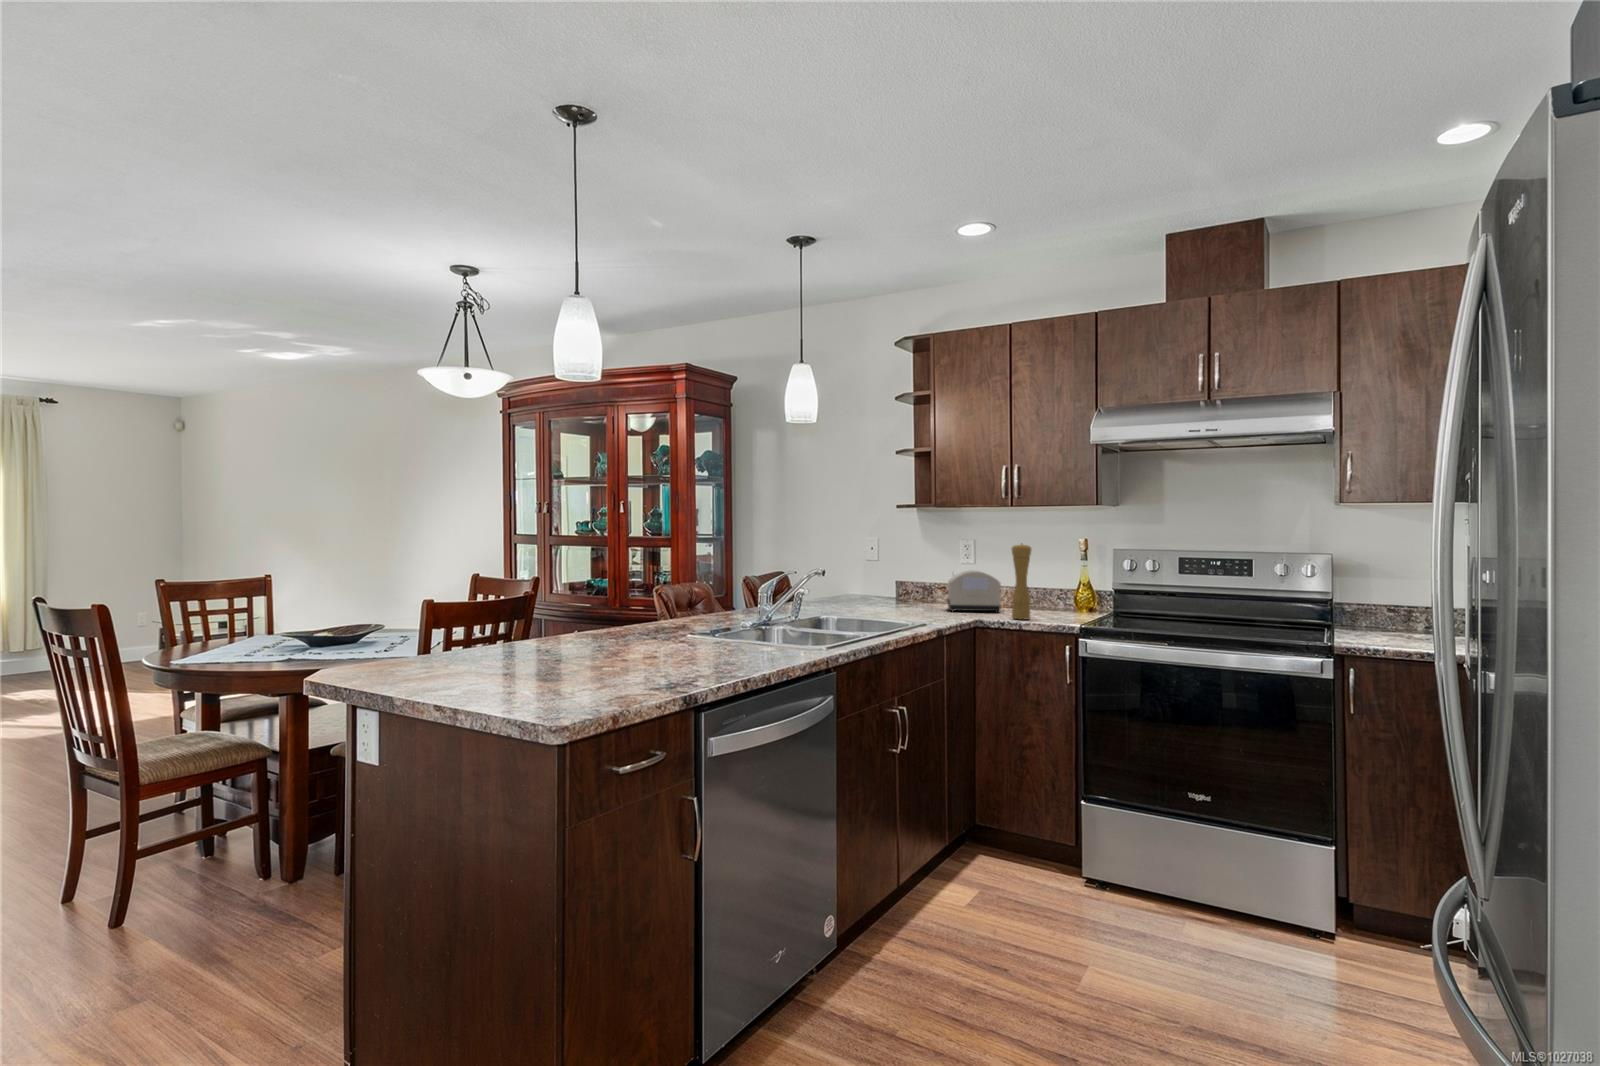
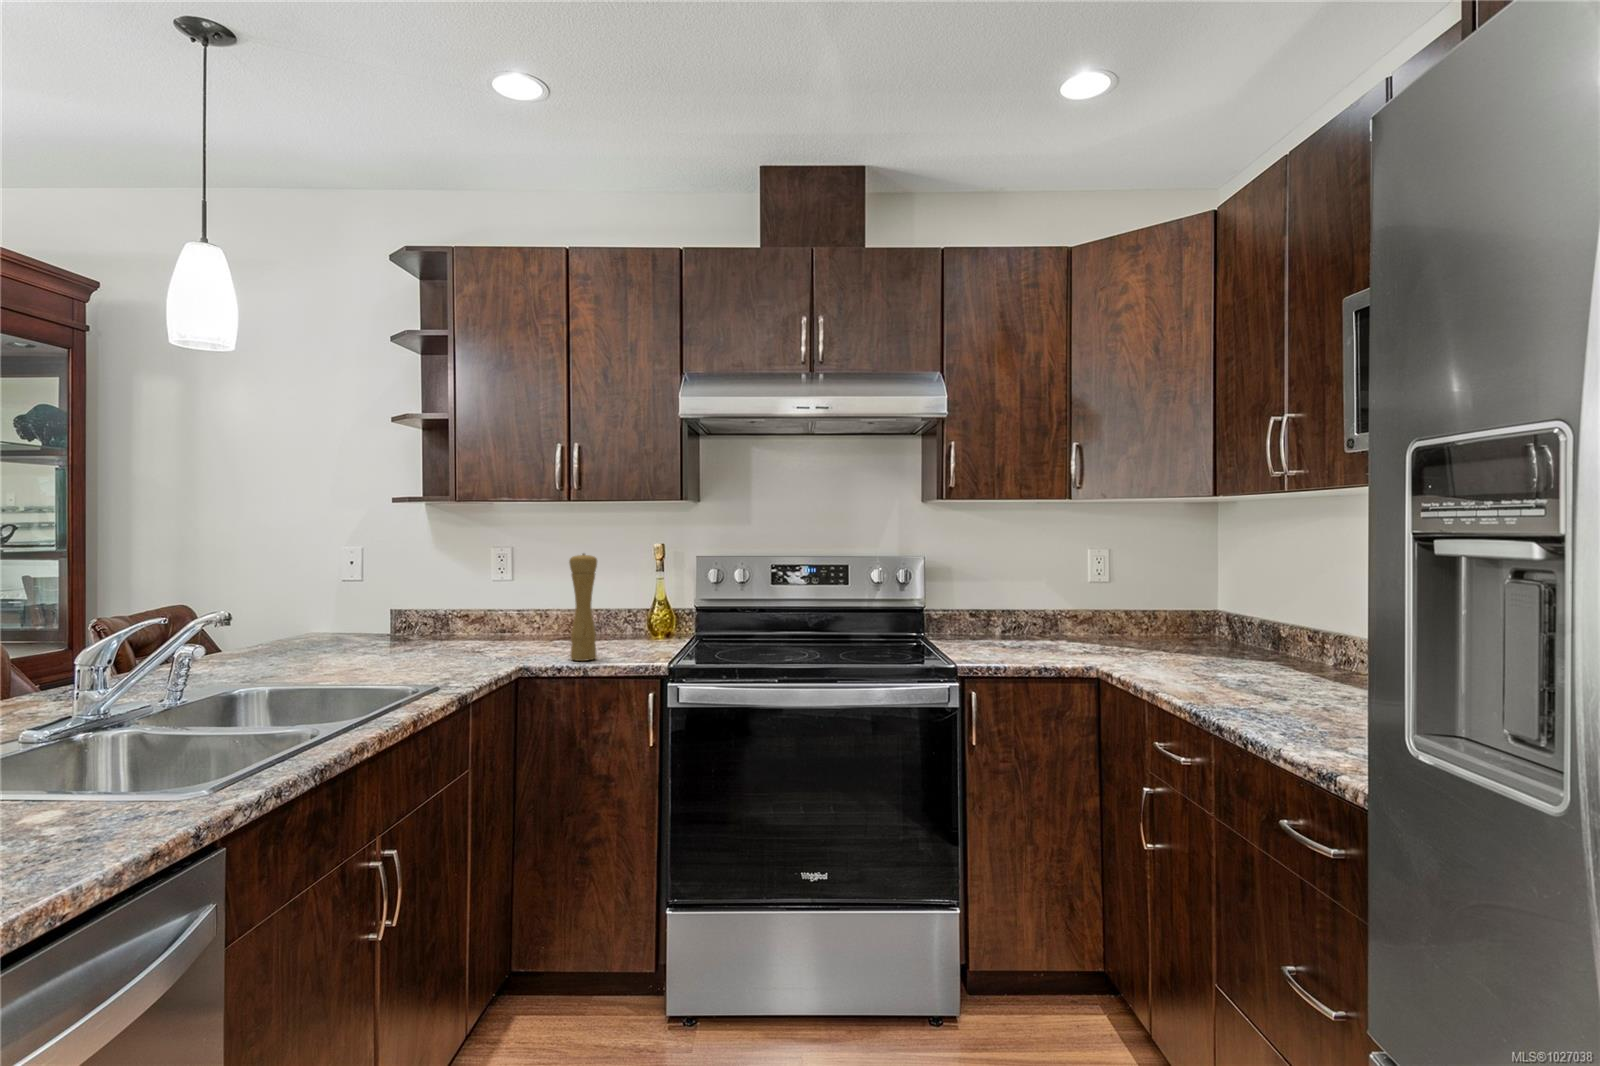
toaster: present [946,570,1001,612] -> none [470,591,552,653]

